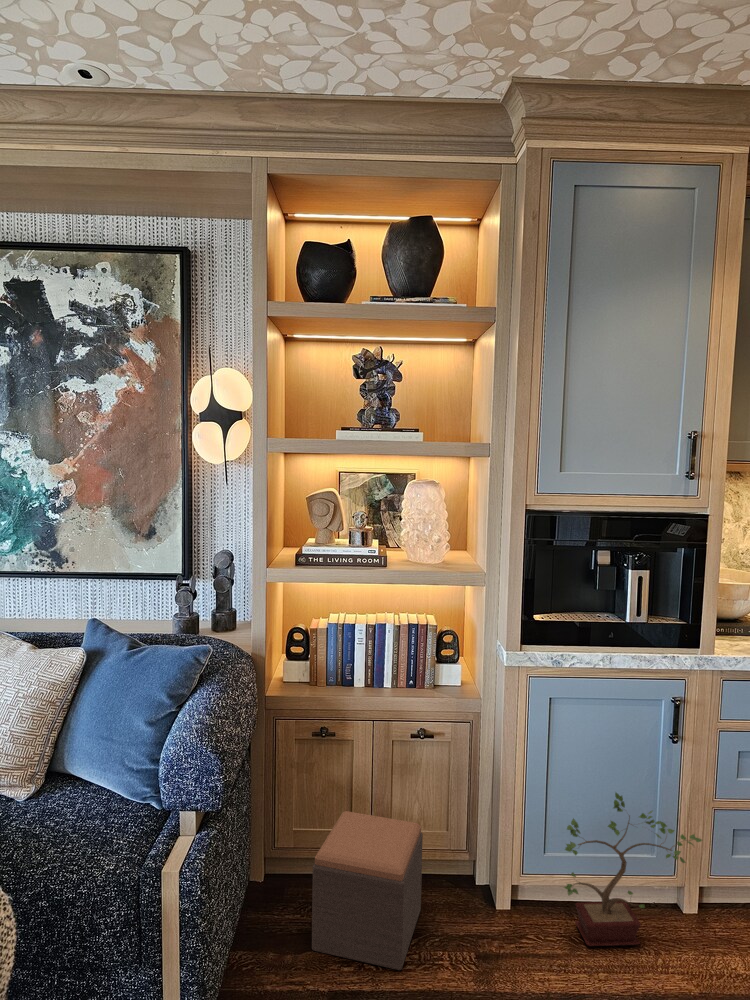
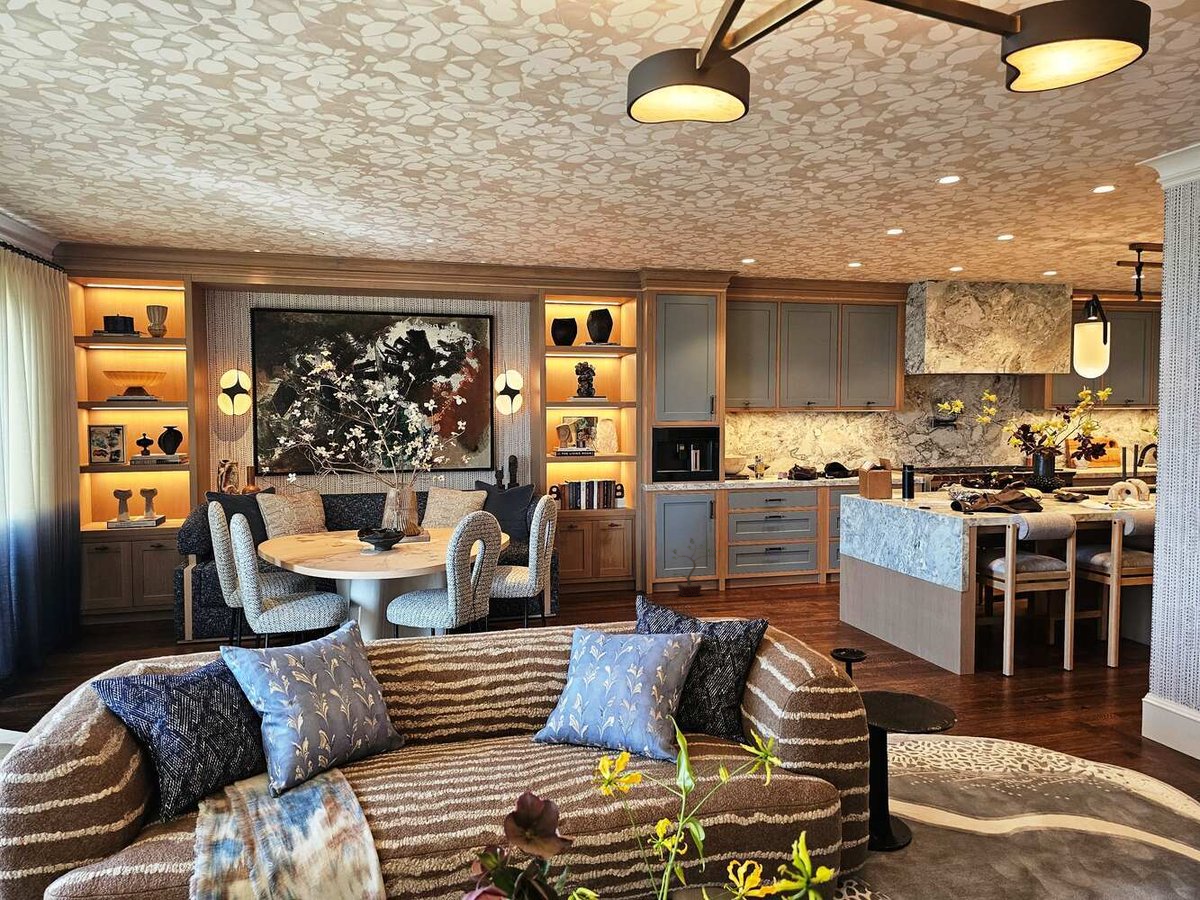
footstool: present [312,811,423,970] -> none [577,556,616,602]

